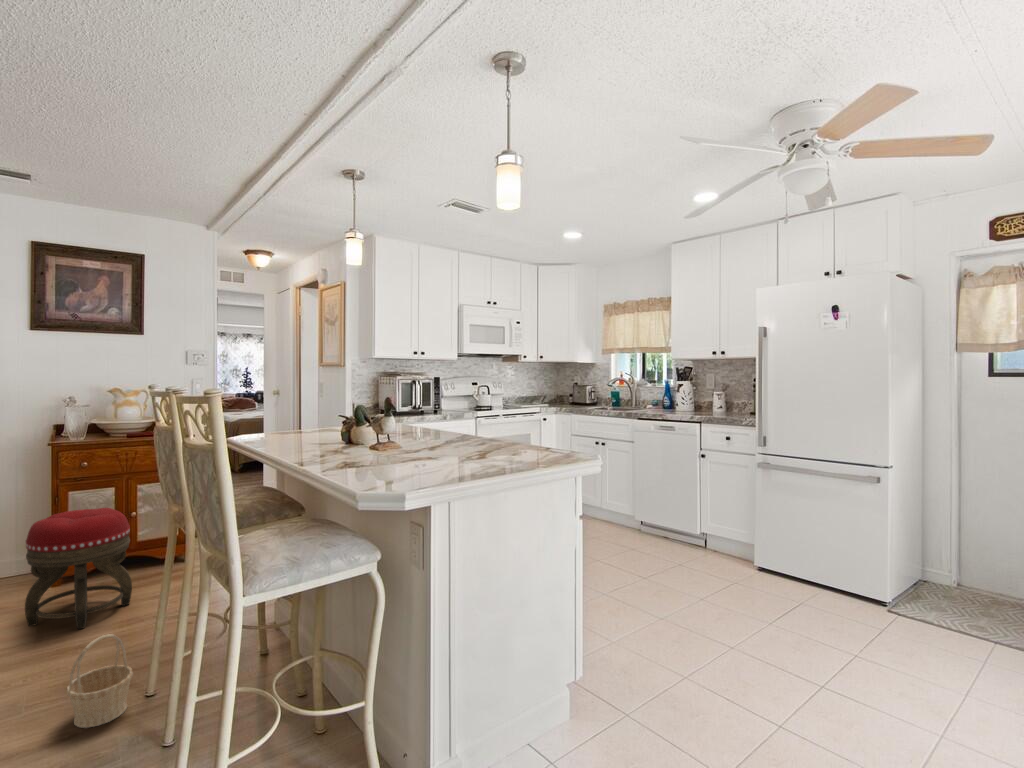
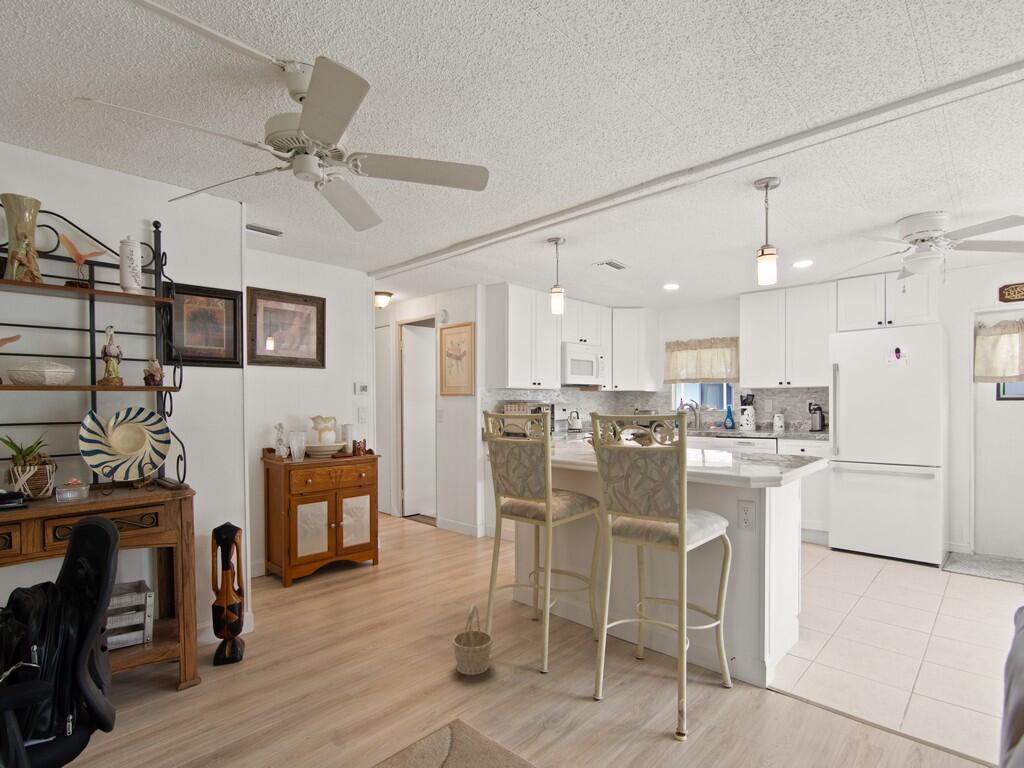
footstool: present [25,508,132,629] -> none [311,517,382,618]

